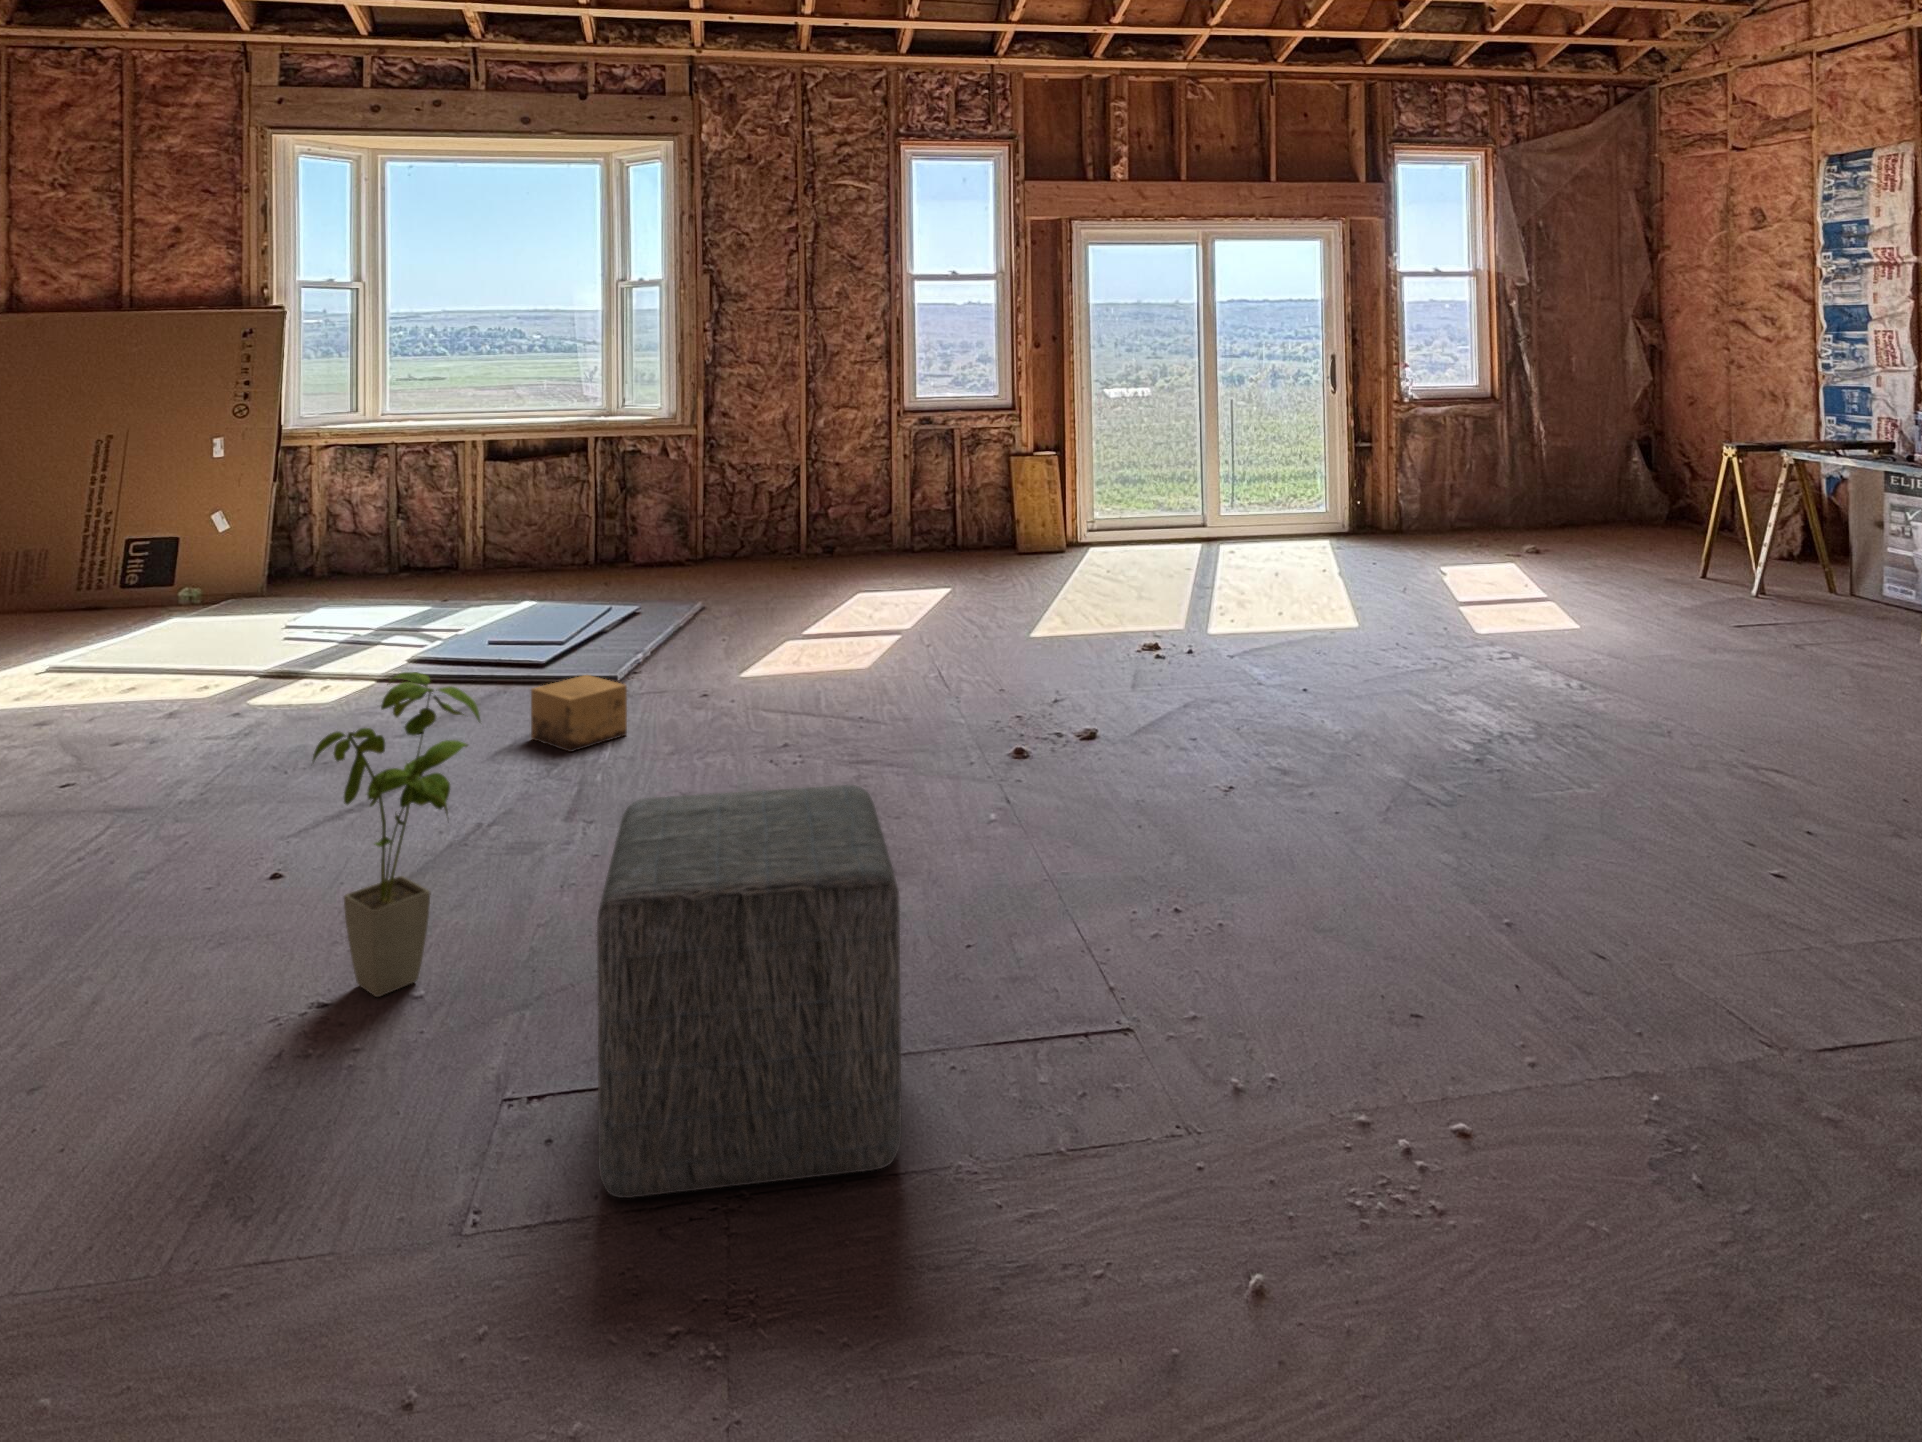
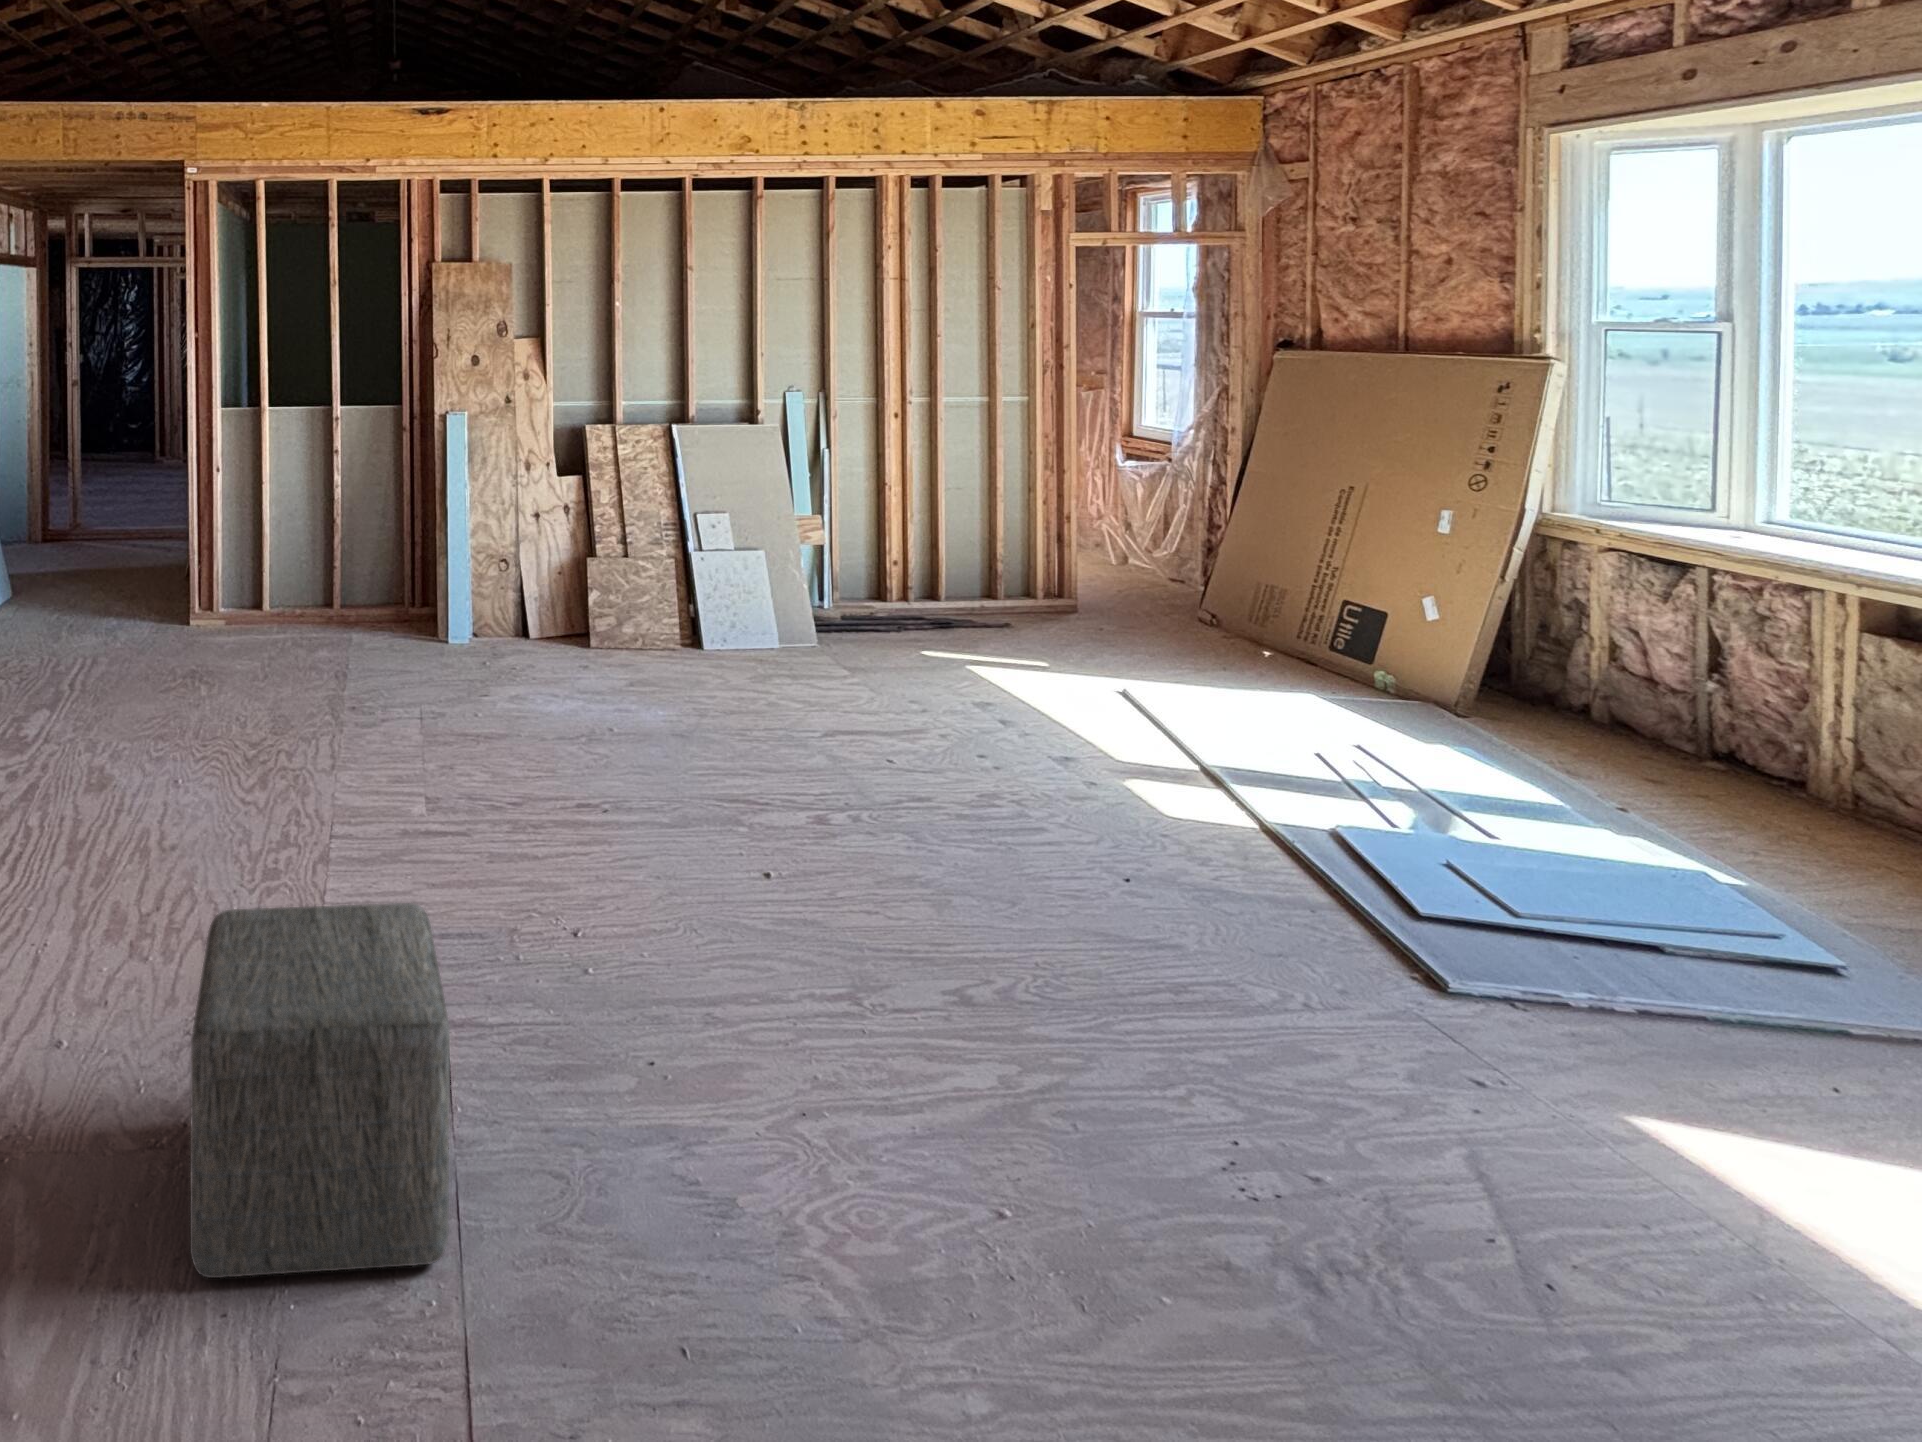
house plant: present [312,672,480,997] -> none [488,739,619,988]
cardboard box: present [531,675,627,752] -> none [1102,896,1222,1025]

